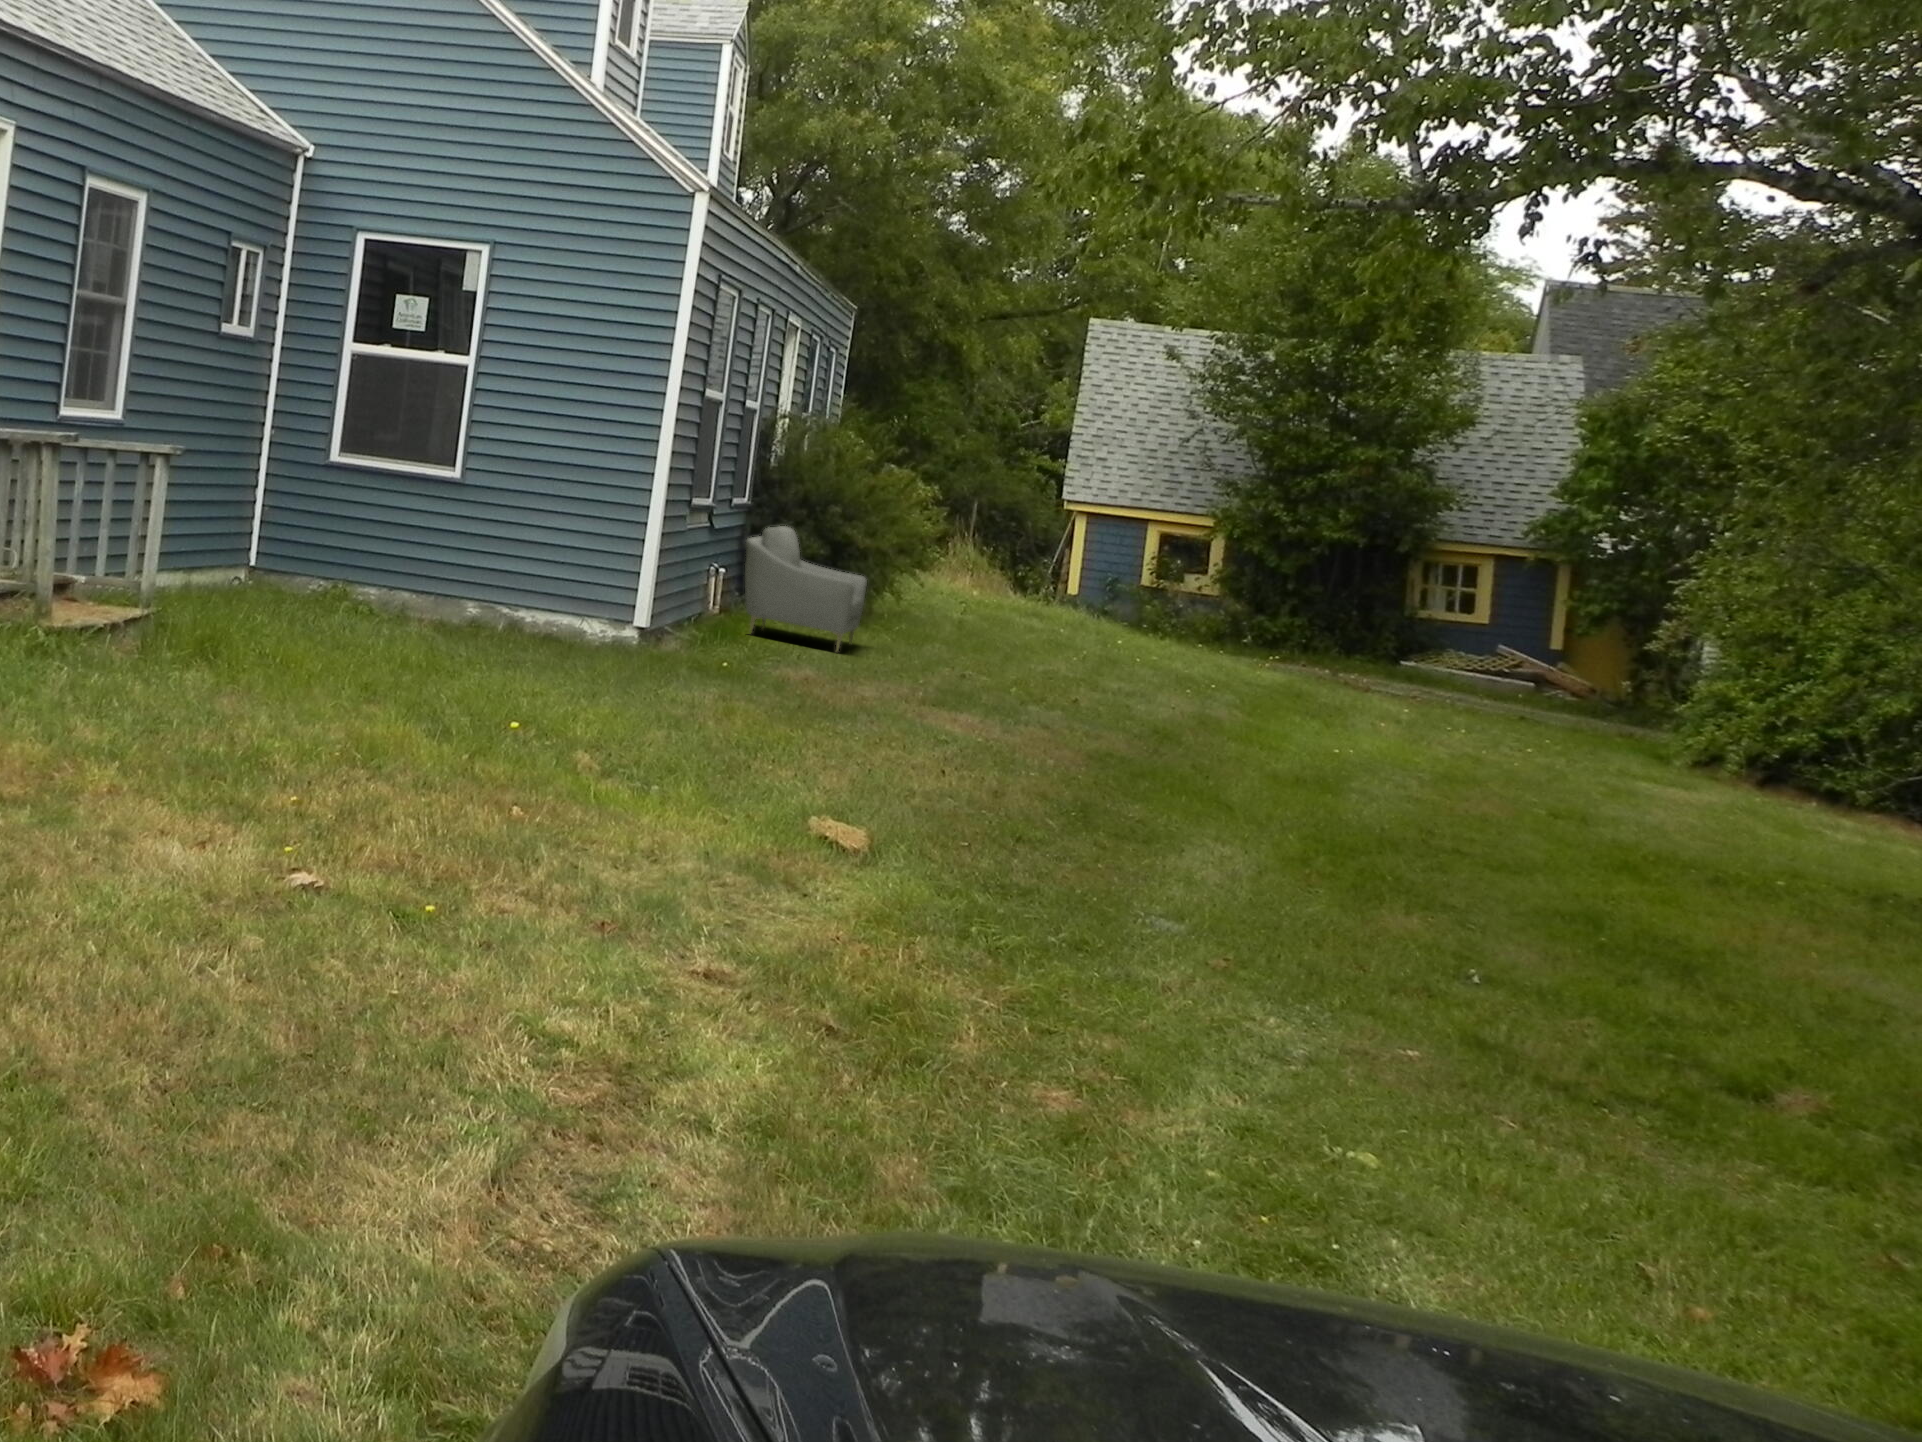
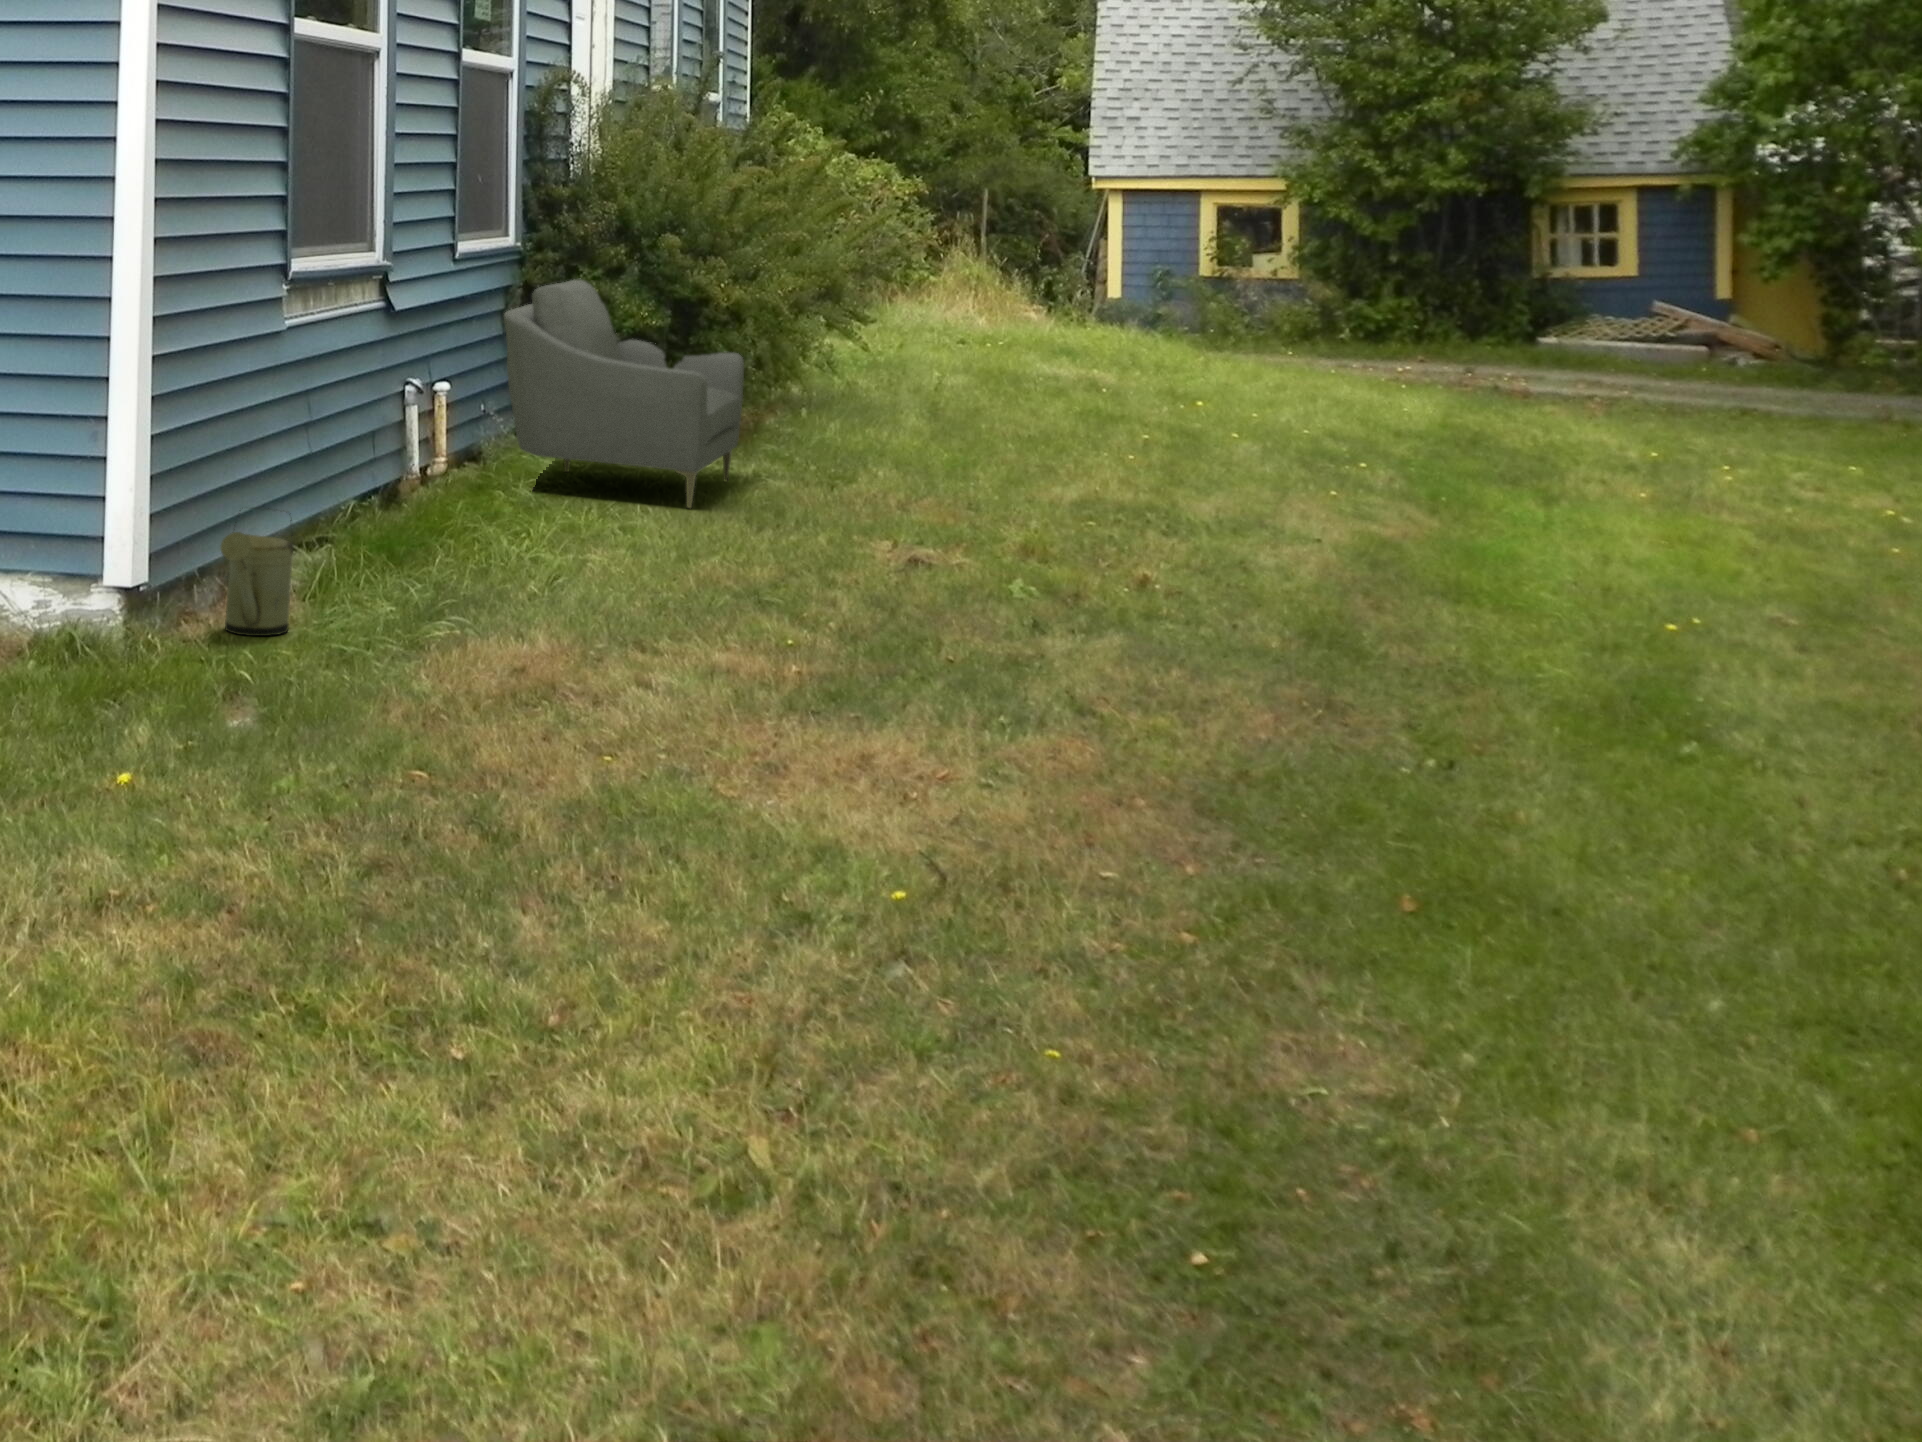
watering can: none [661,607,696,665] -> present [220,508,293,636]

